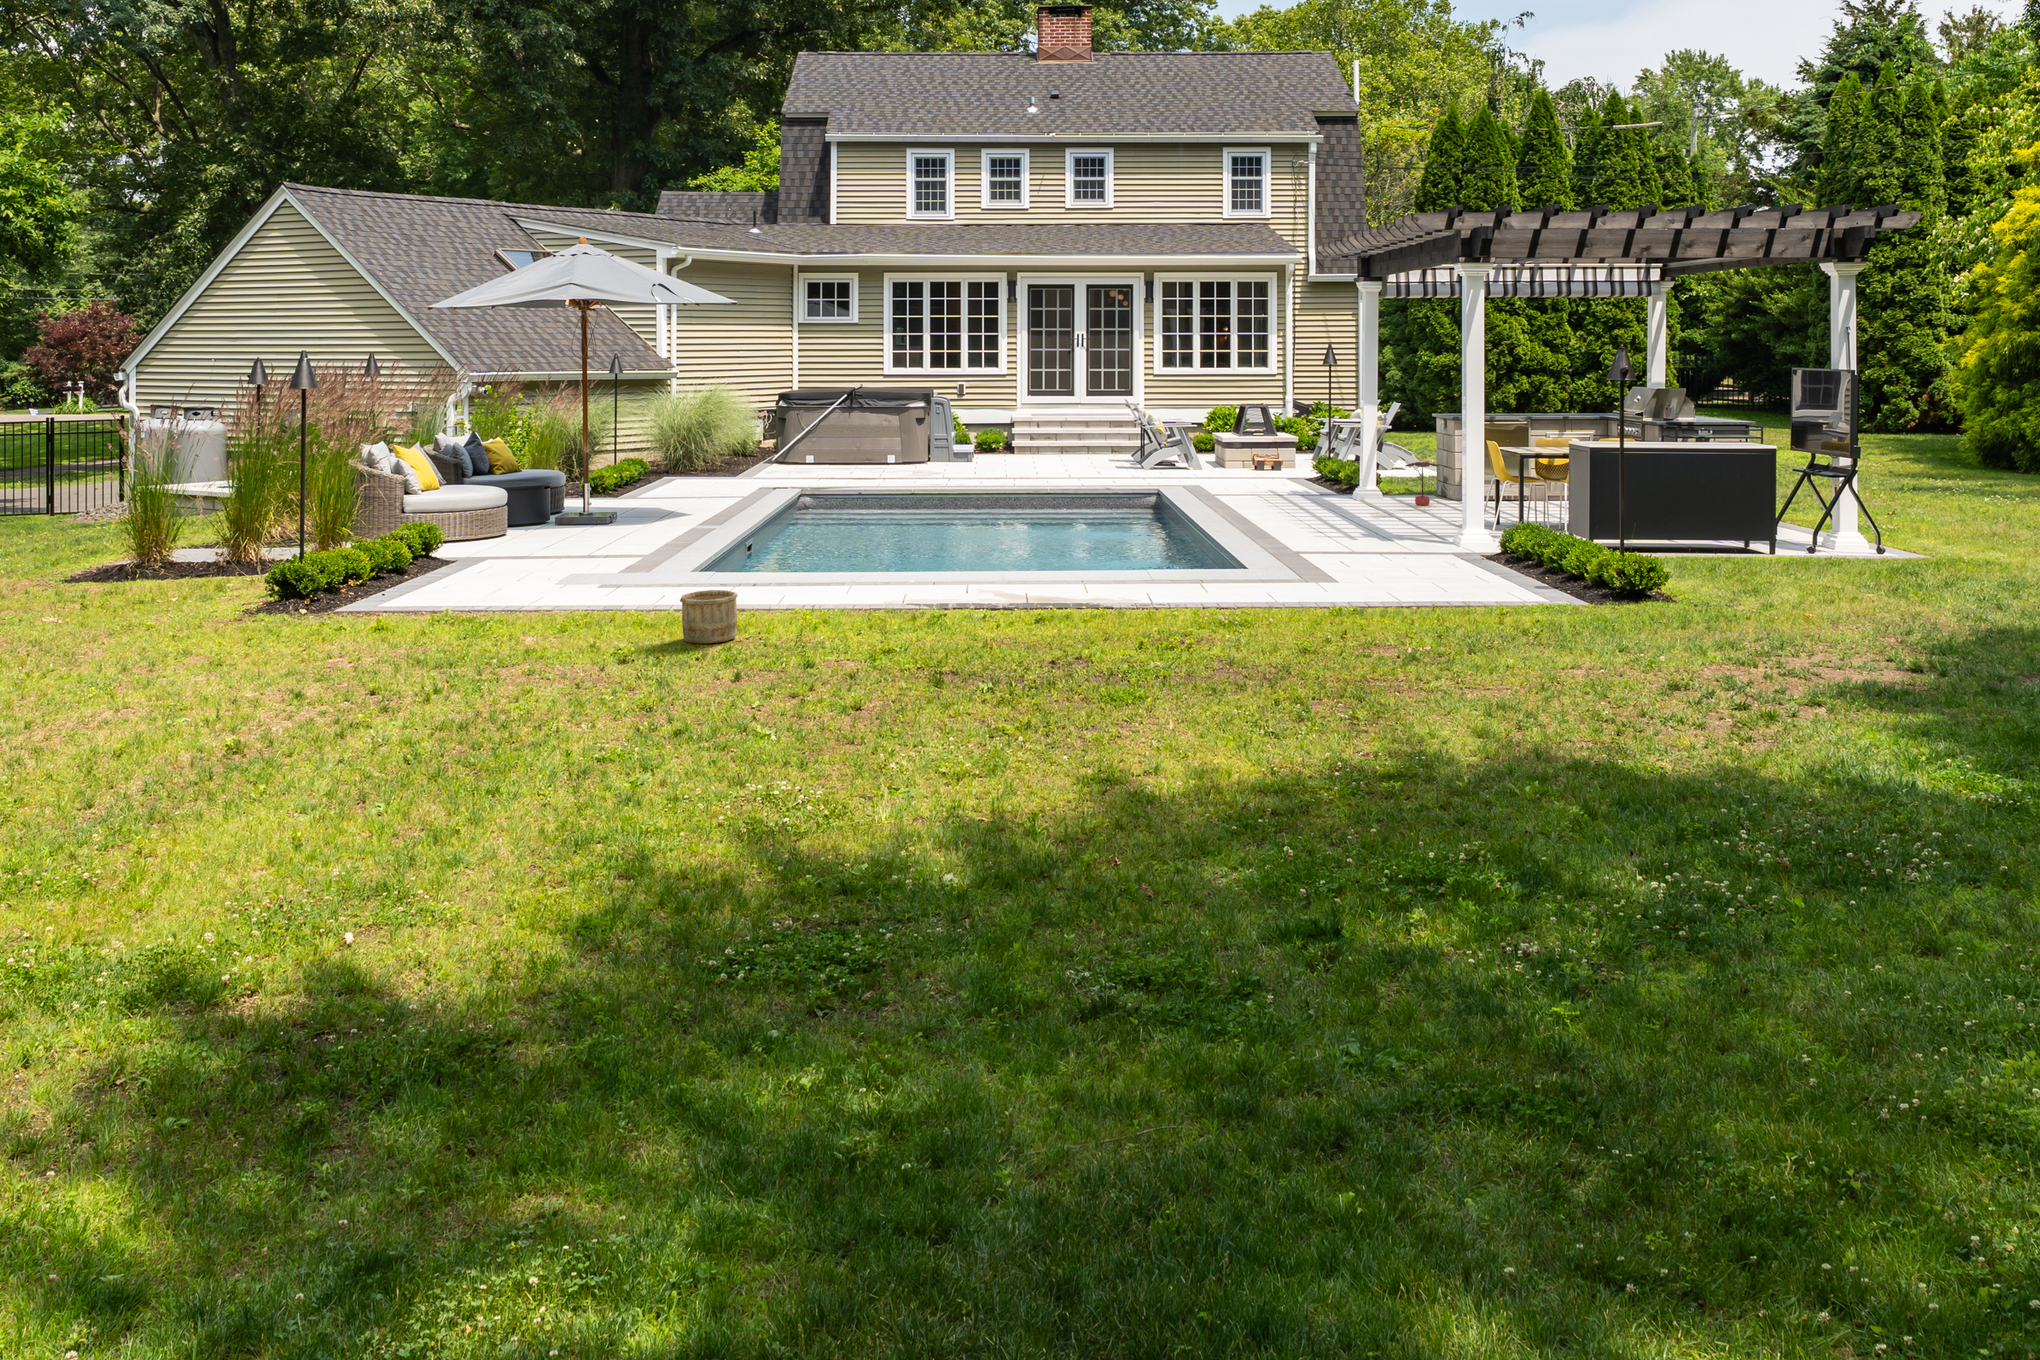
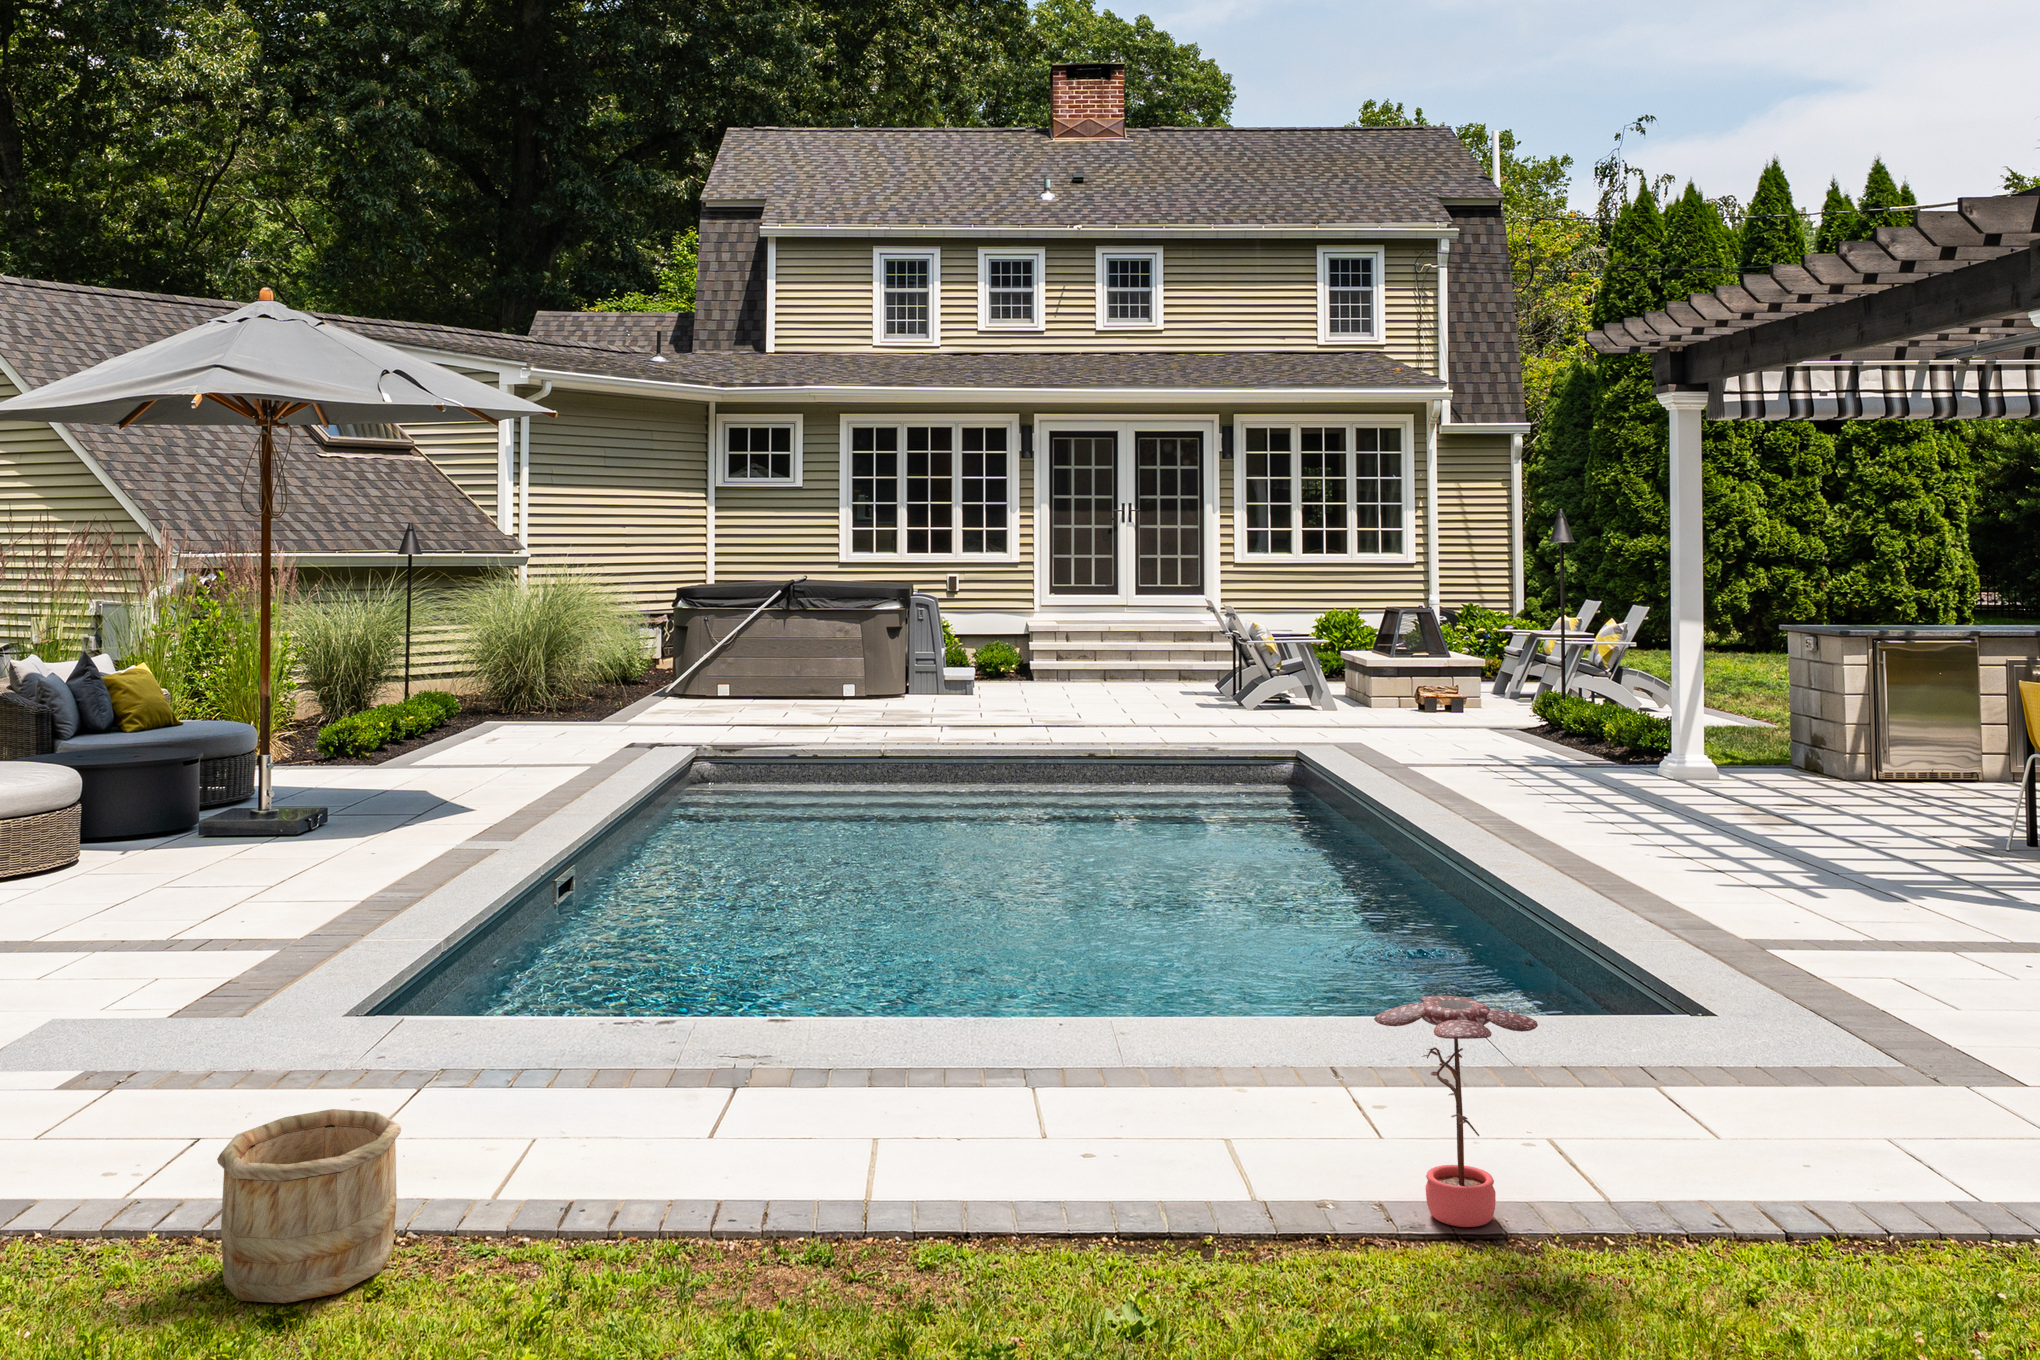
potted plant: present [1406,462,1439,505] -> present [1374,996,1538,1227]

